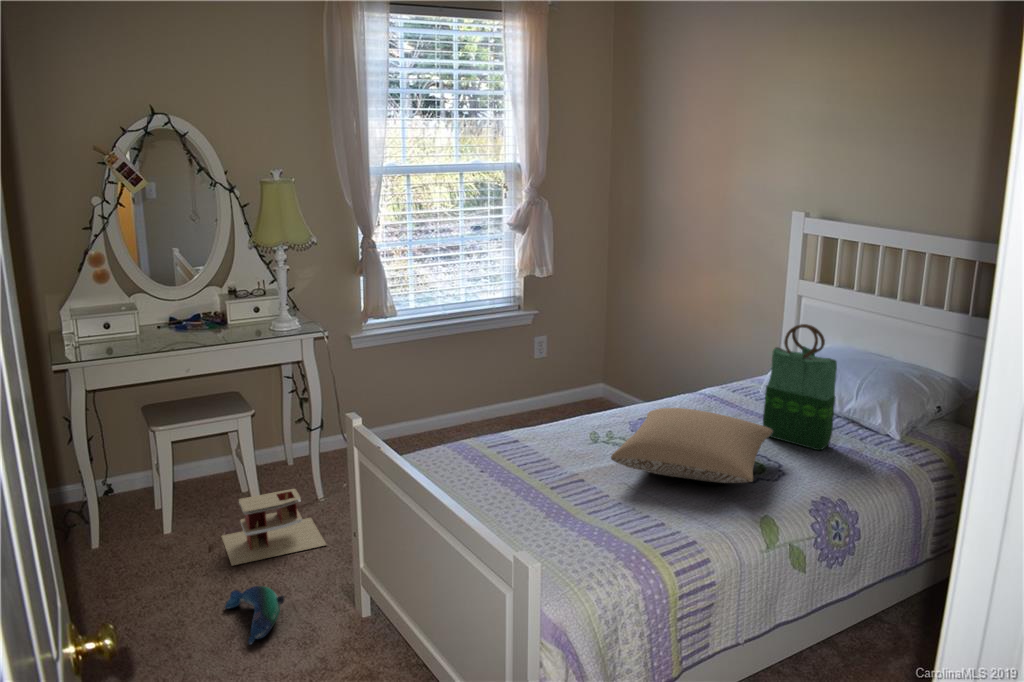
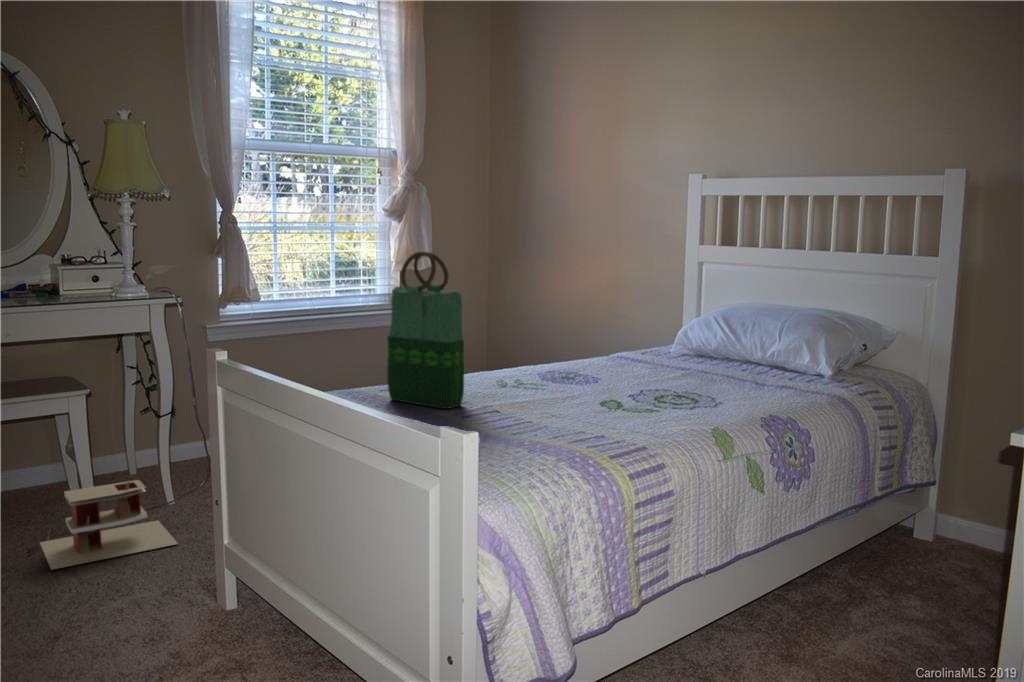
tote bag: present [763,324,837,450] -> present [387,252,464,409]
pillow: present [611,408,773,483] -> none [533,336,703,403]
plush toy: present [225,586,284,645] -> none [38,578,121,647]

